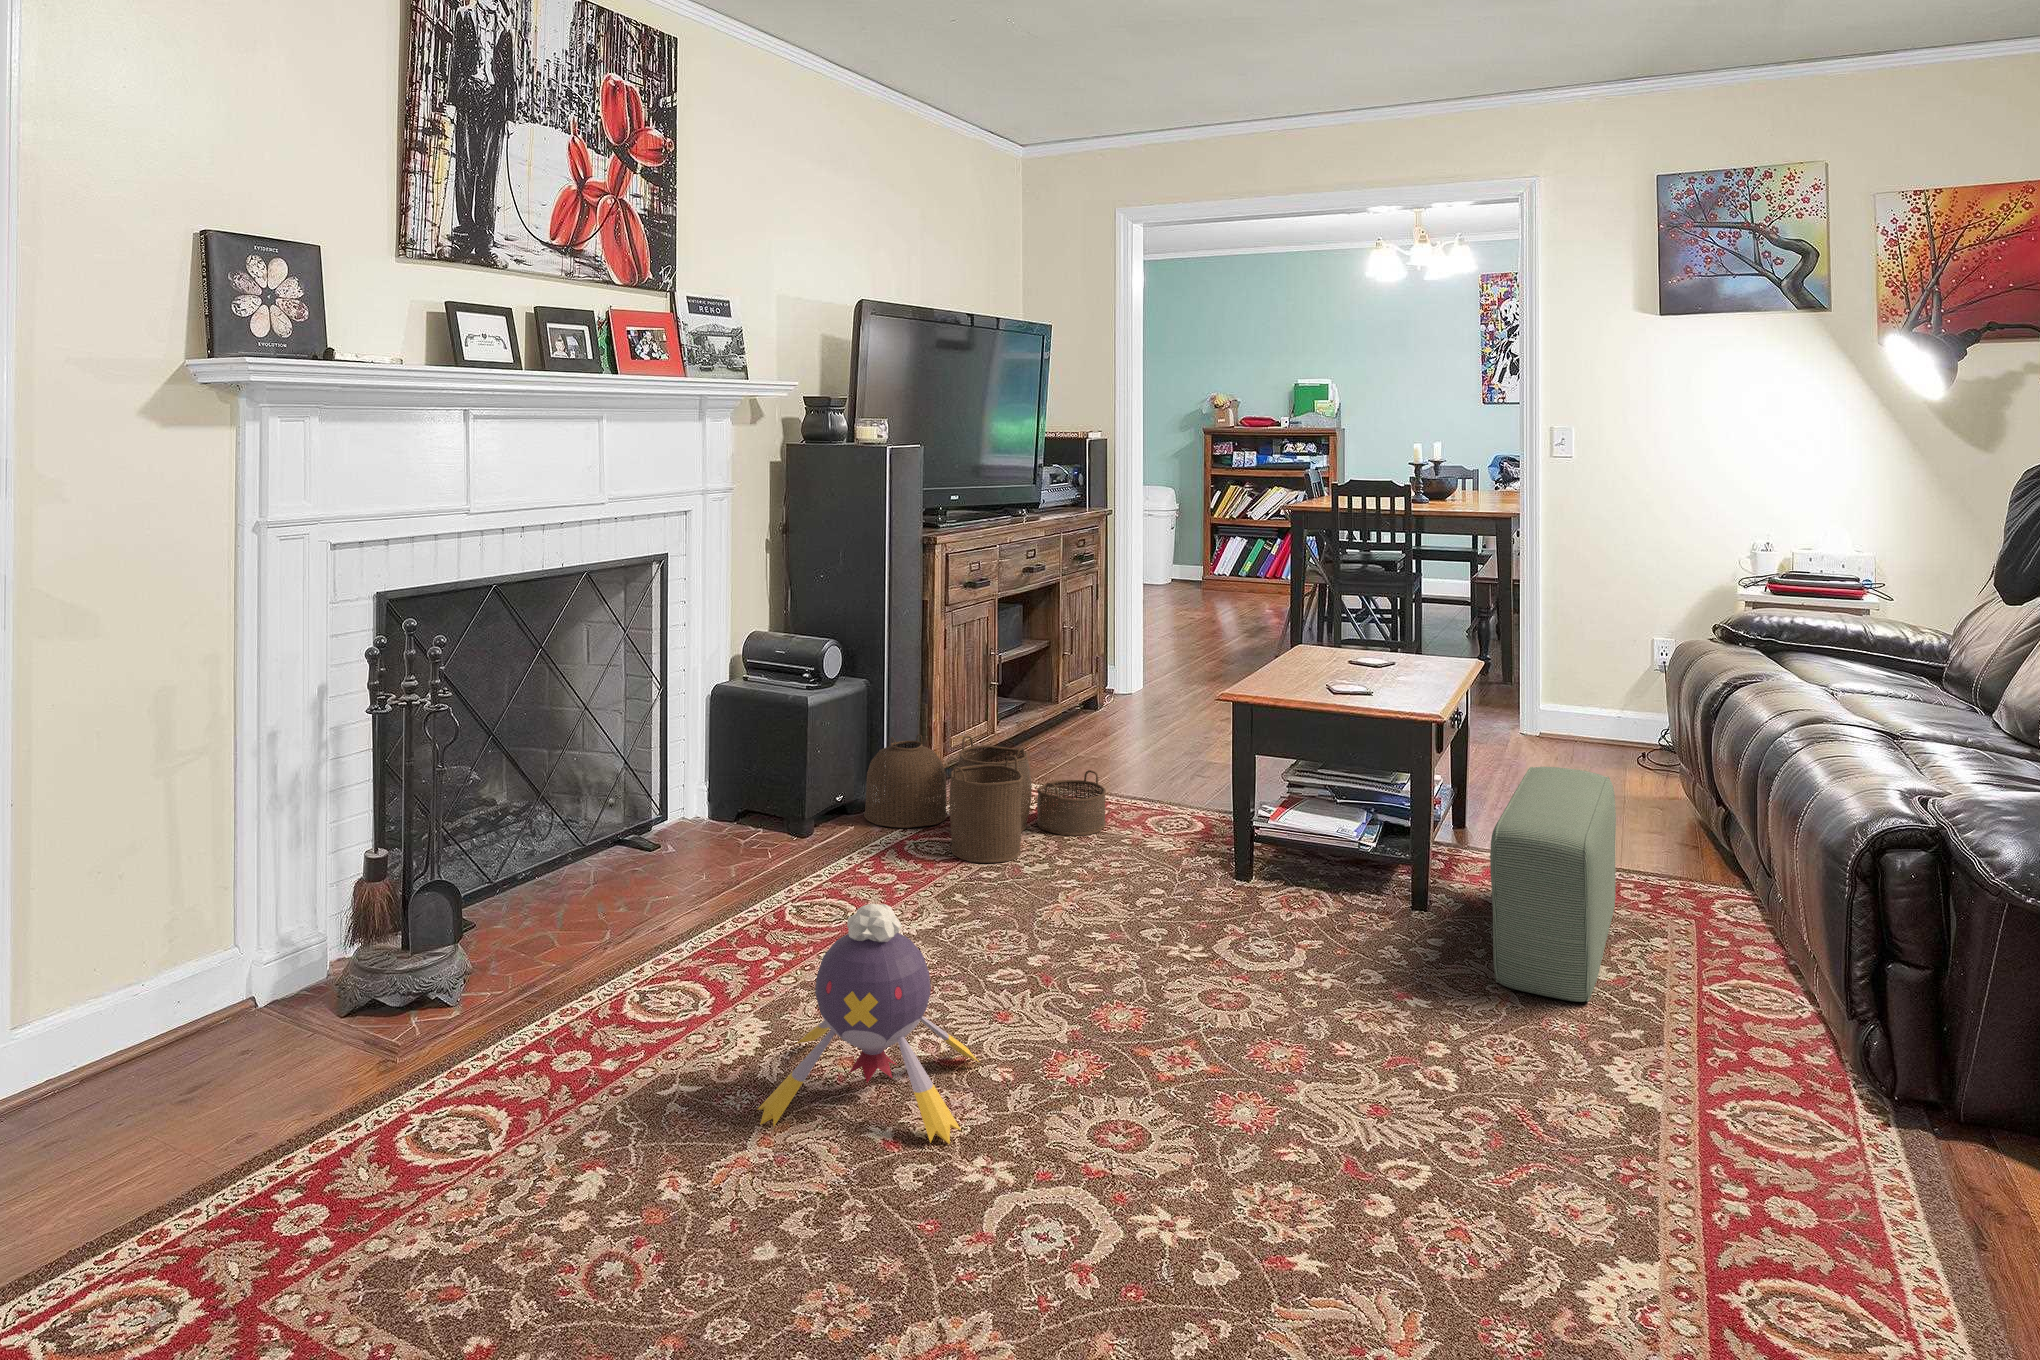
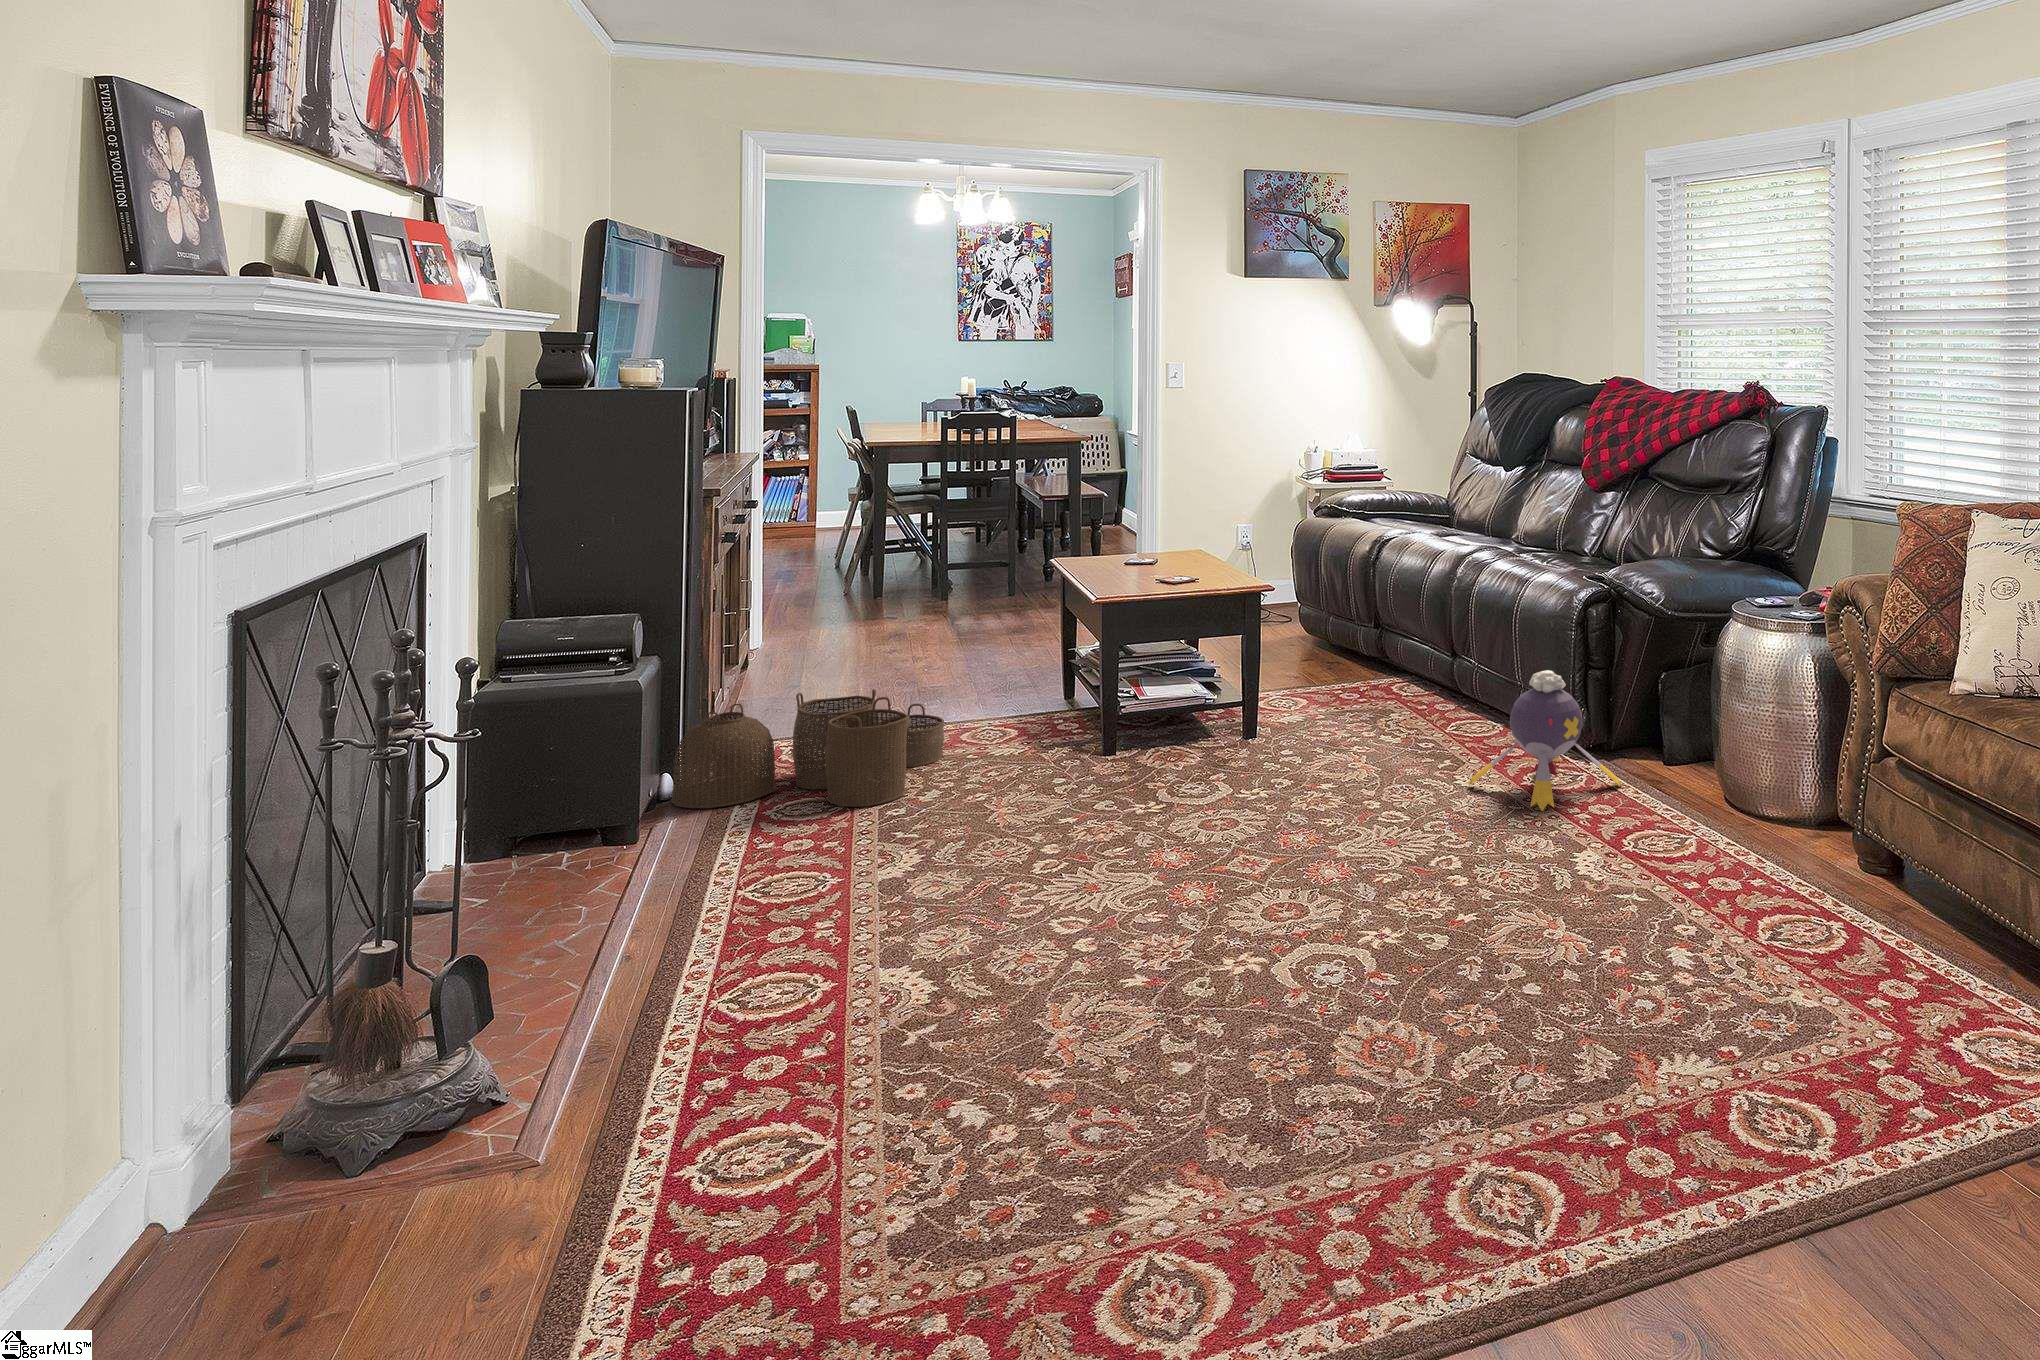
pouf: present [1490,767,1616,1002] -> none [1304,614,1415,760]
plush toy: present [757,904,979,1144] -> present [1468,670,1622,811]

